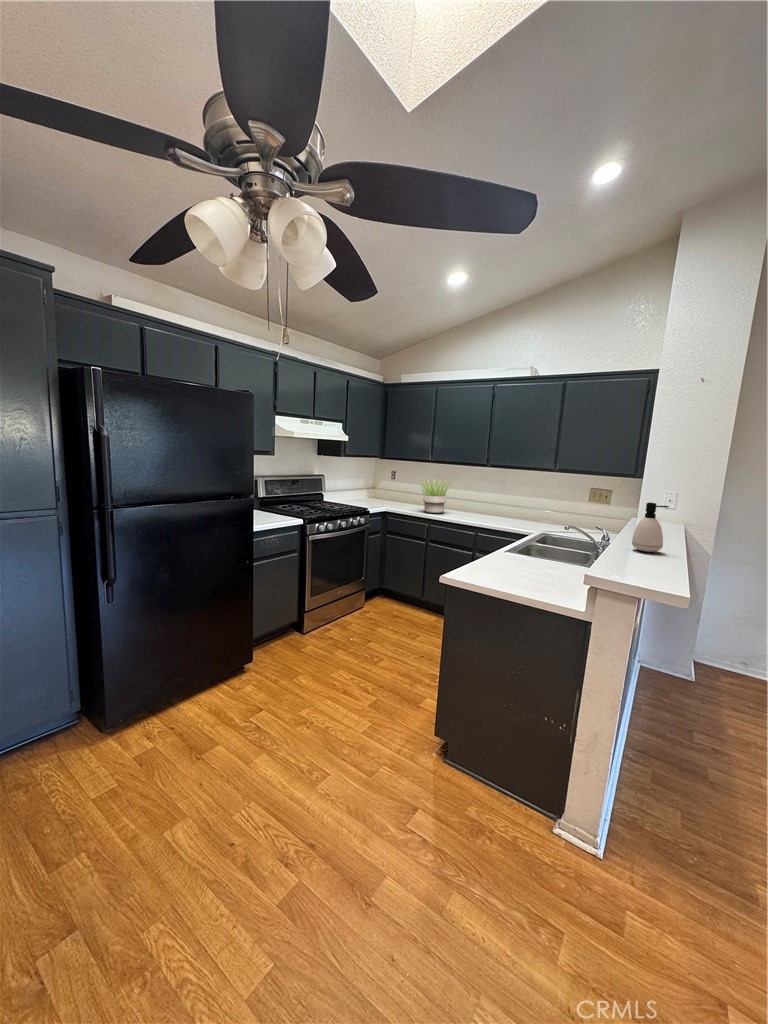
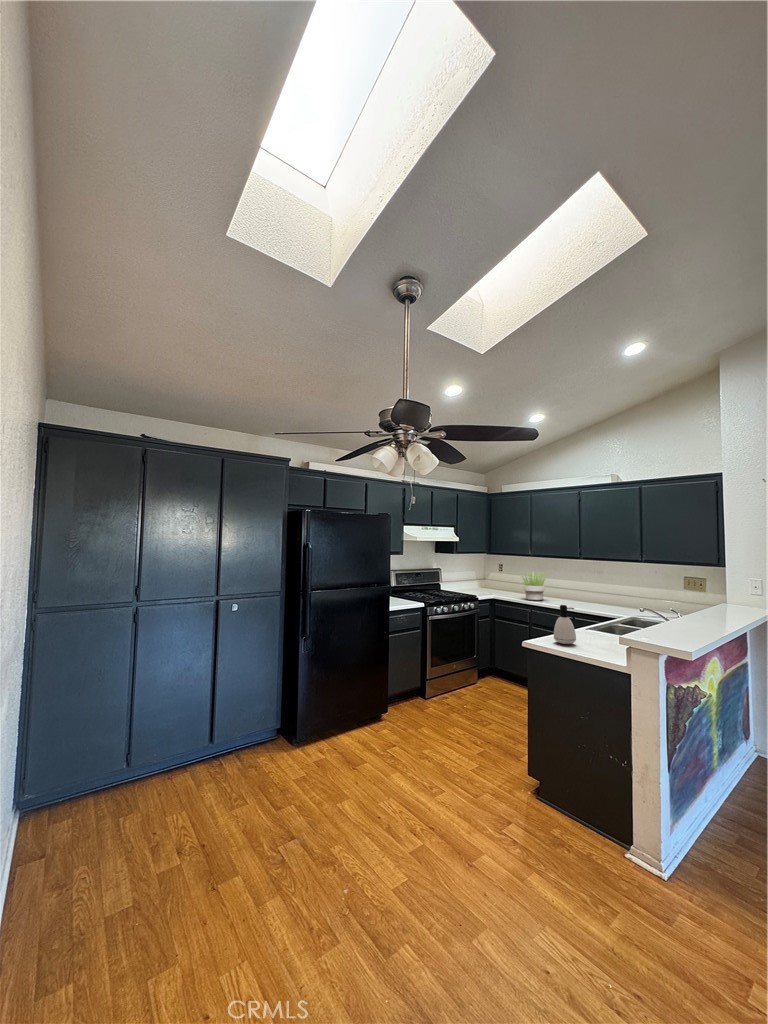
soap dispenser: present [632,503,668,552] -> present [554,605,576,644]

